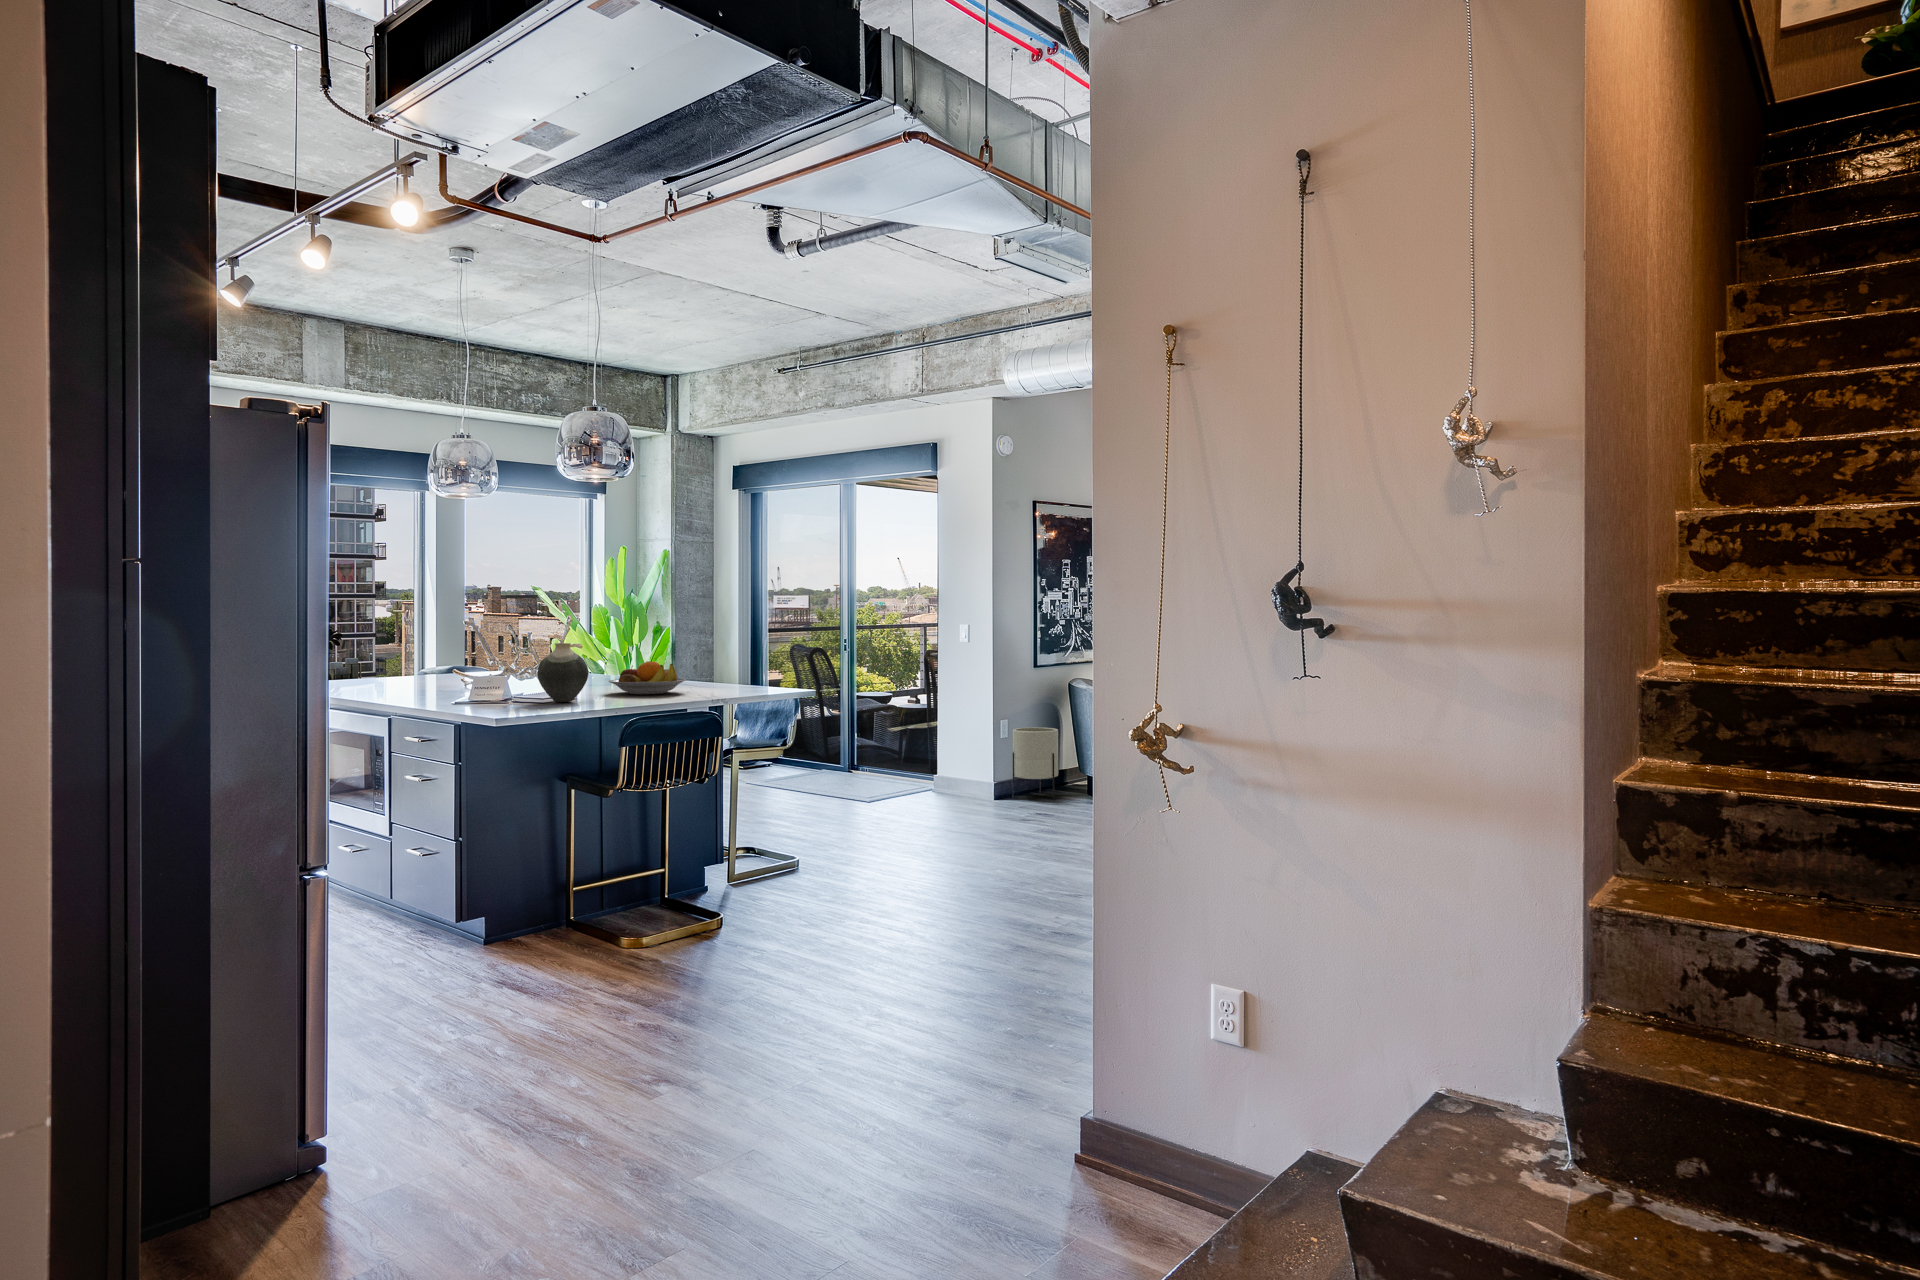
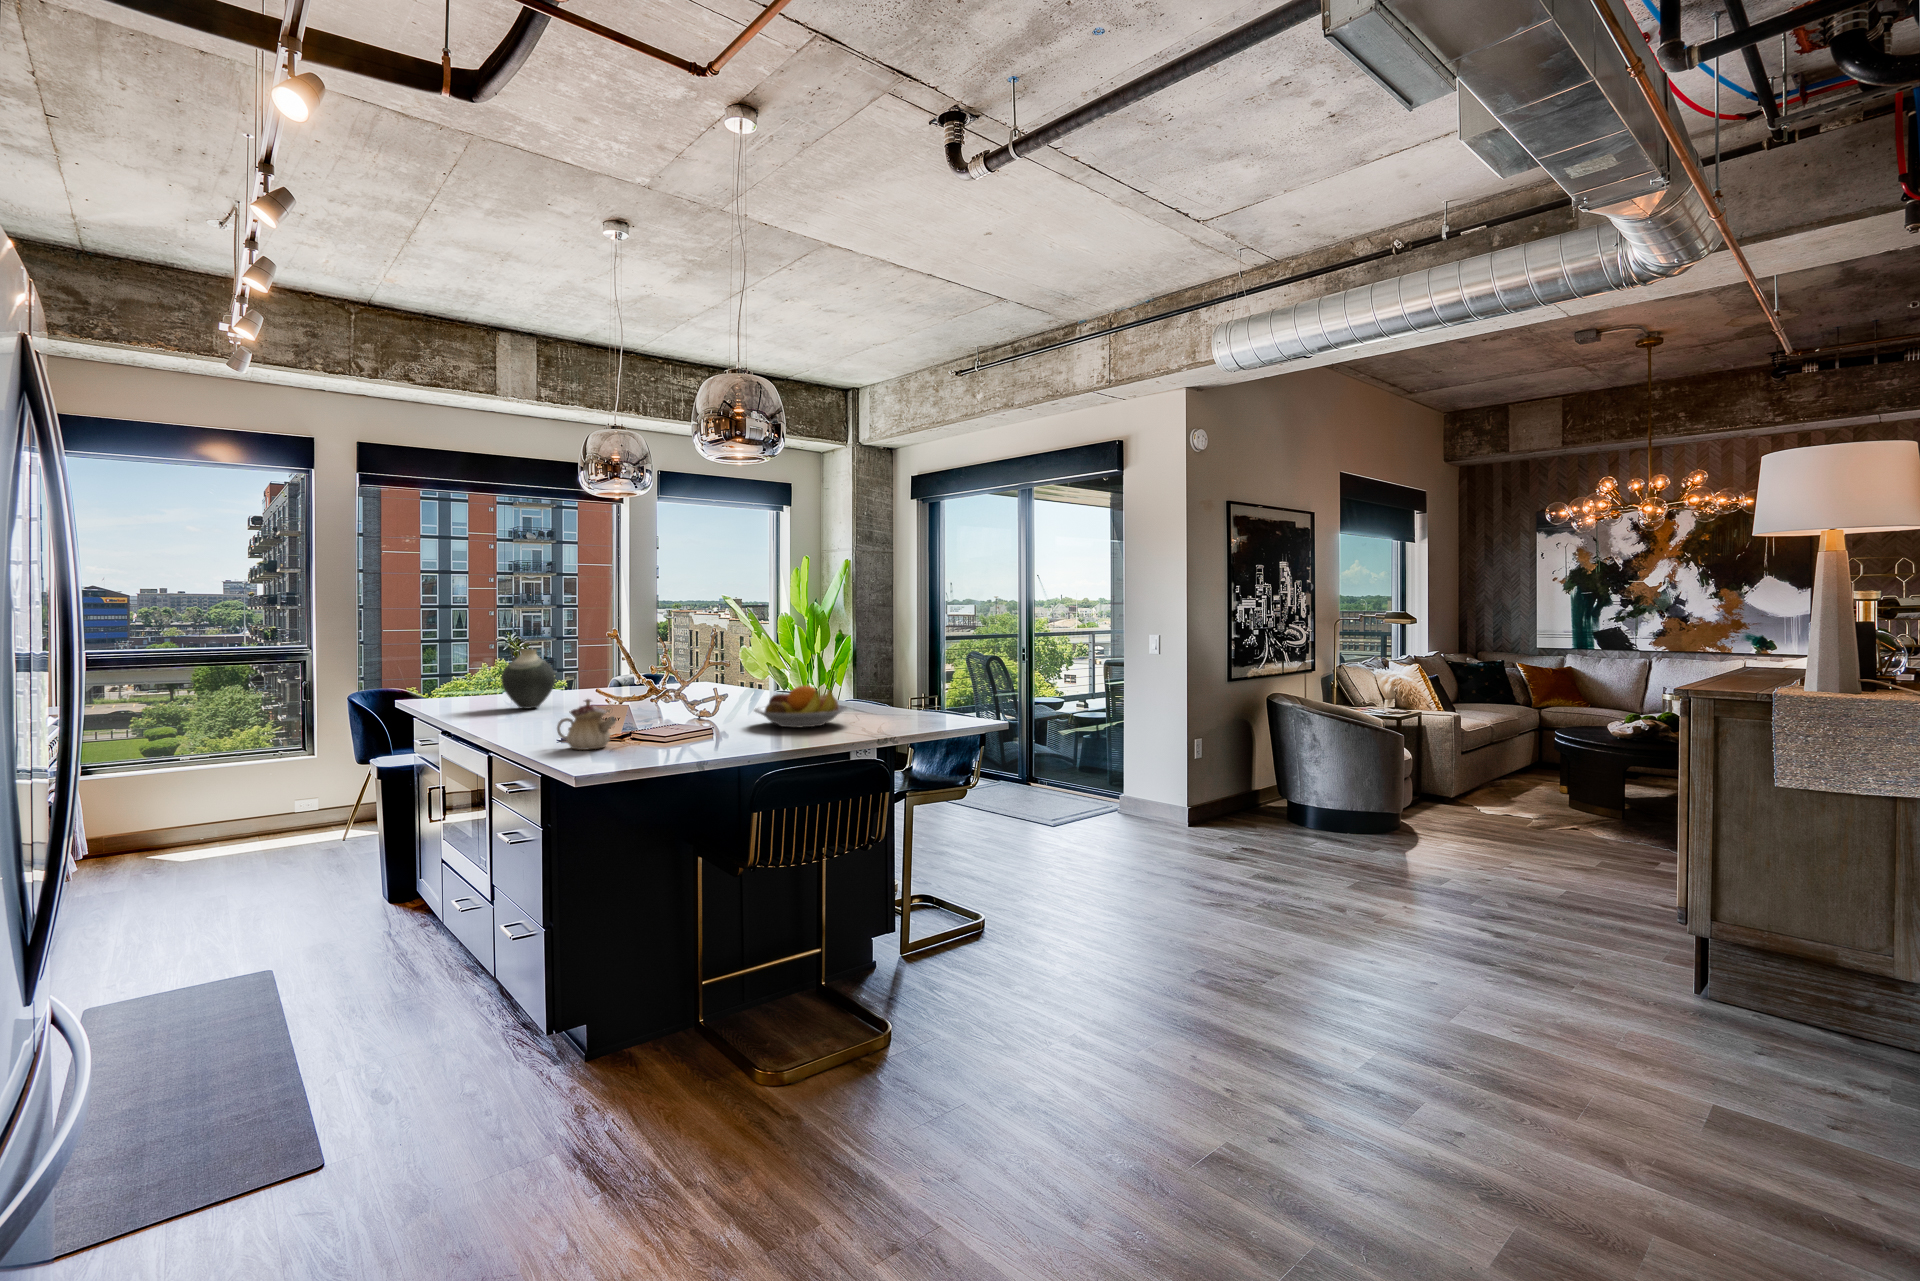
vase: present [537,643,589,702] -> present [501,649,556,709]
teapot: none [464,667,513,705] -> present [557,699,616,750]
planter: present [1013,727,1058,800] -> none [1206,744,1258,826]

